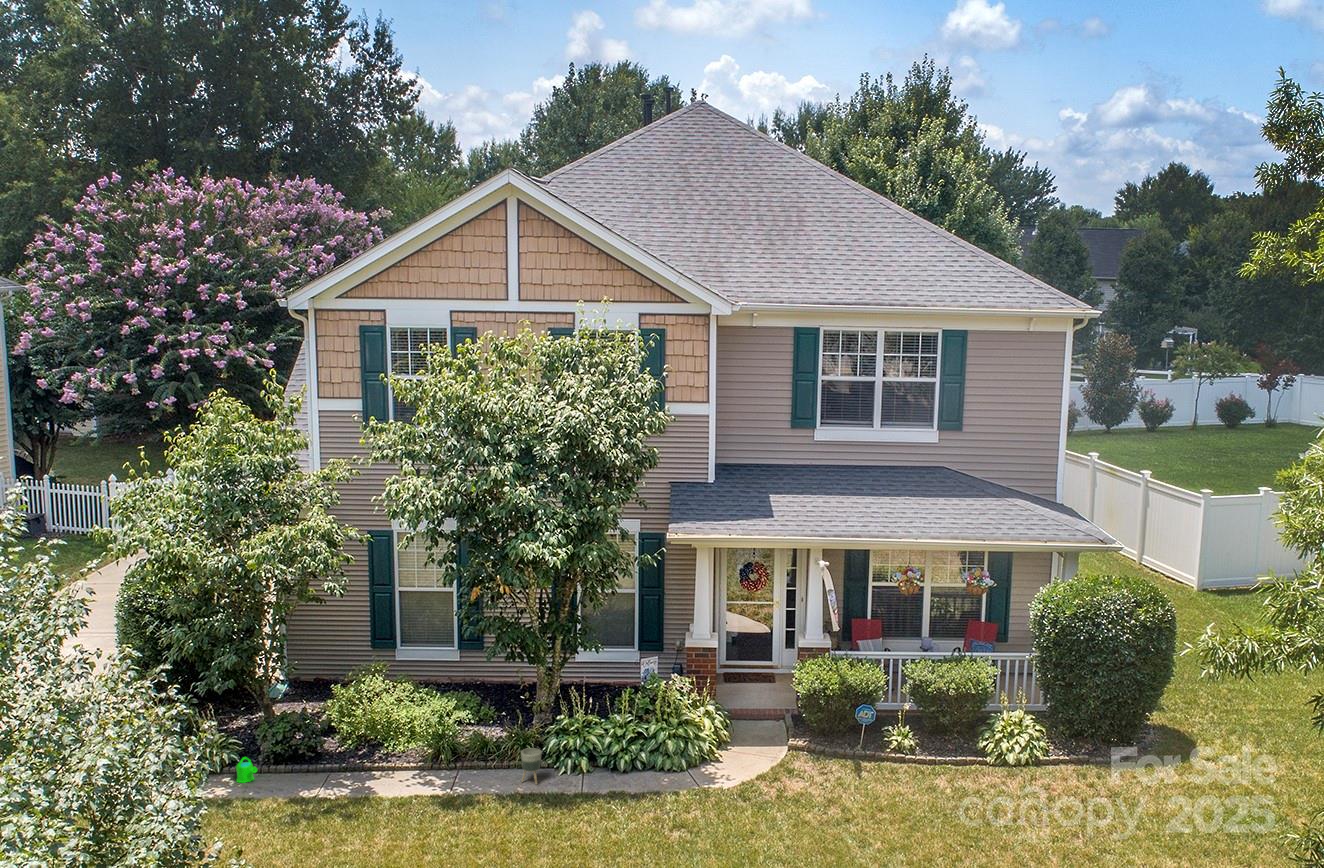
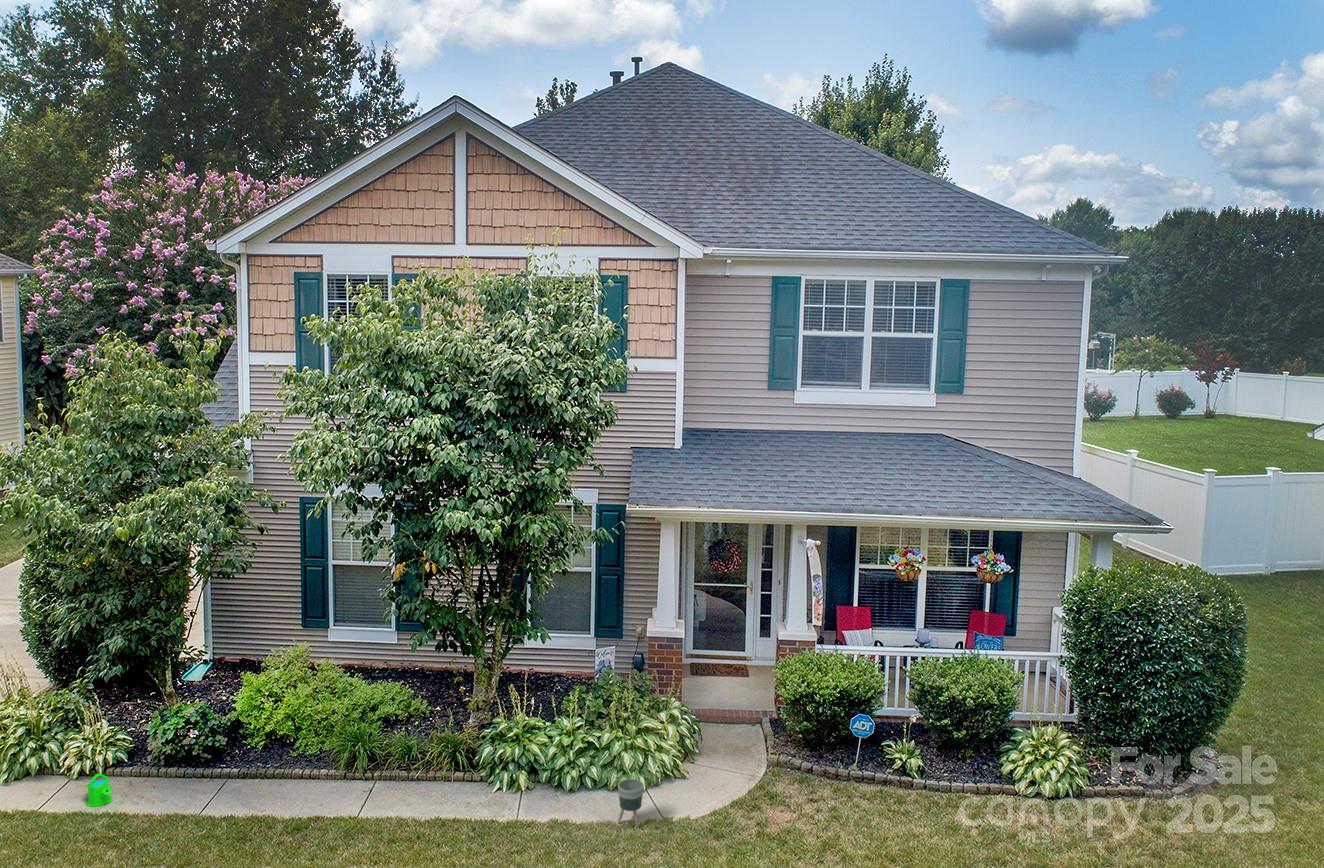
planter: present [521,748,541,784] -> present [618,779,644,827]

